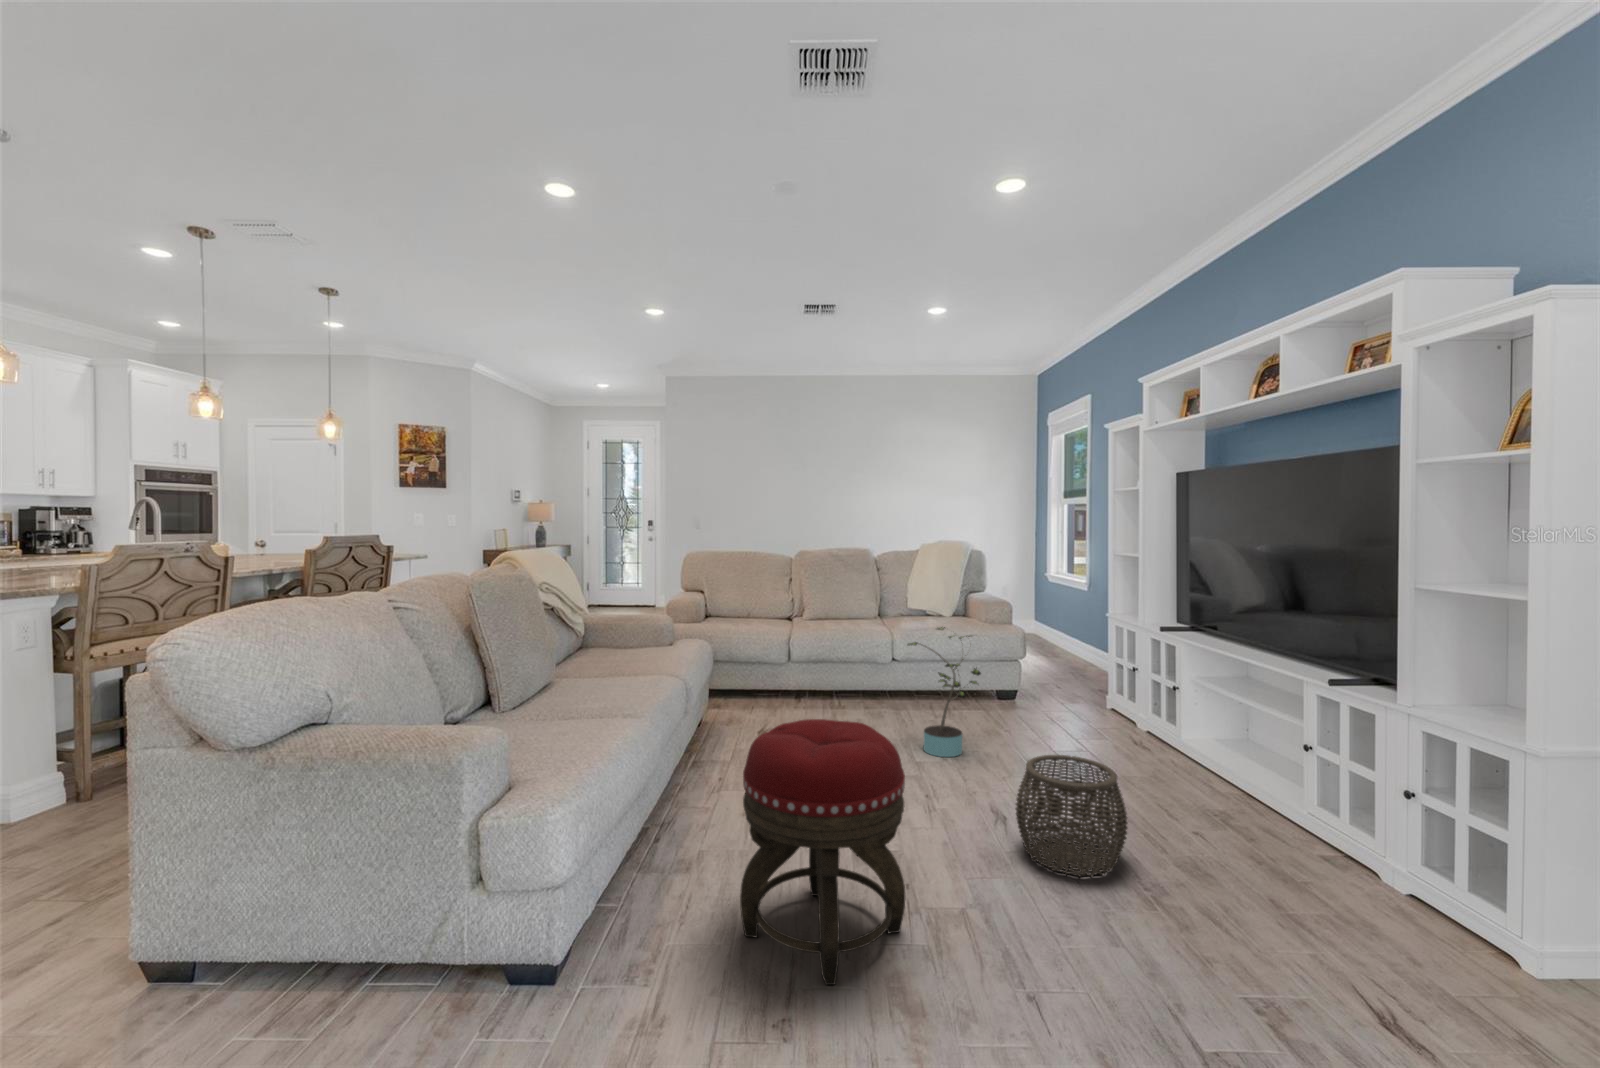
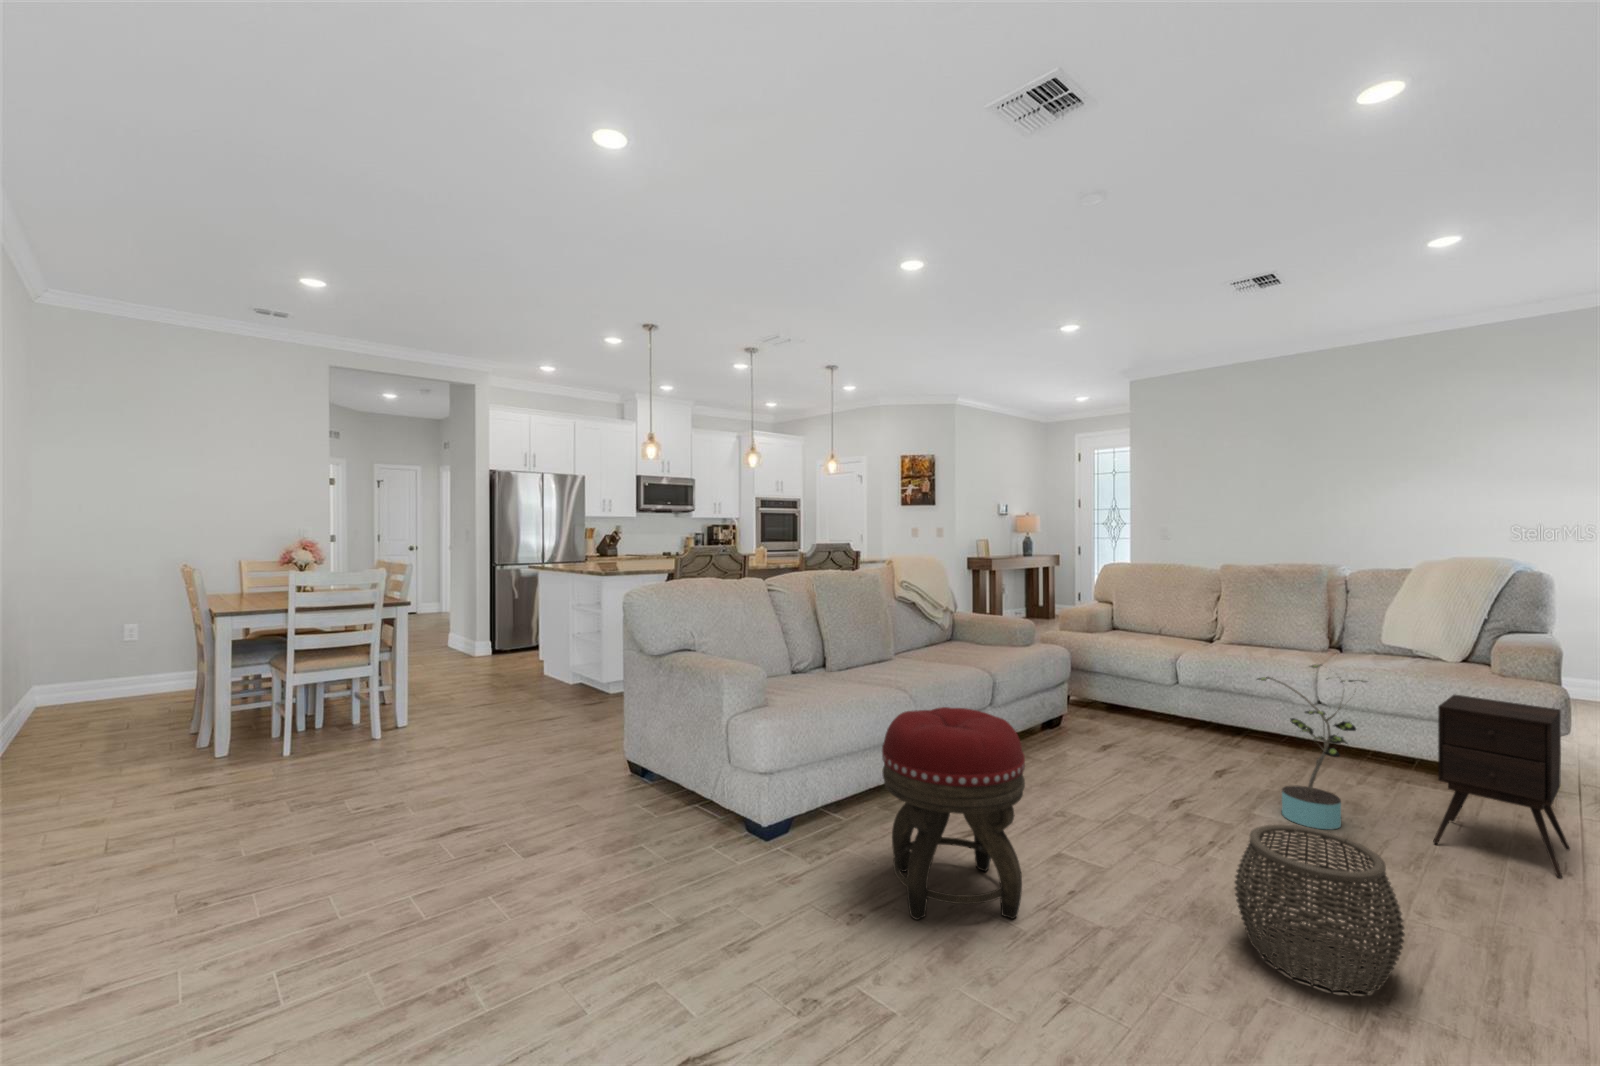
side table: none [996,638,1071,748] -> present [1433,695,1570,878]

